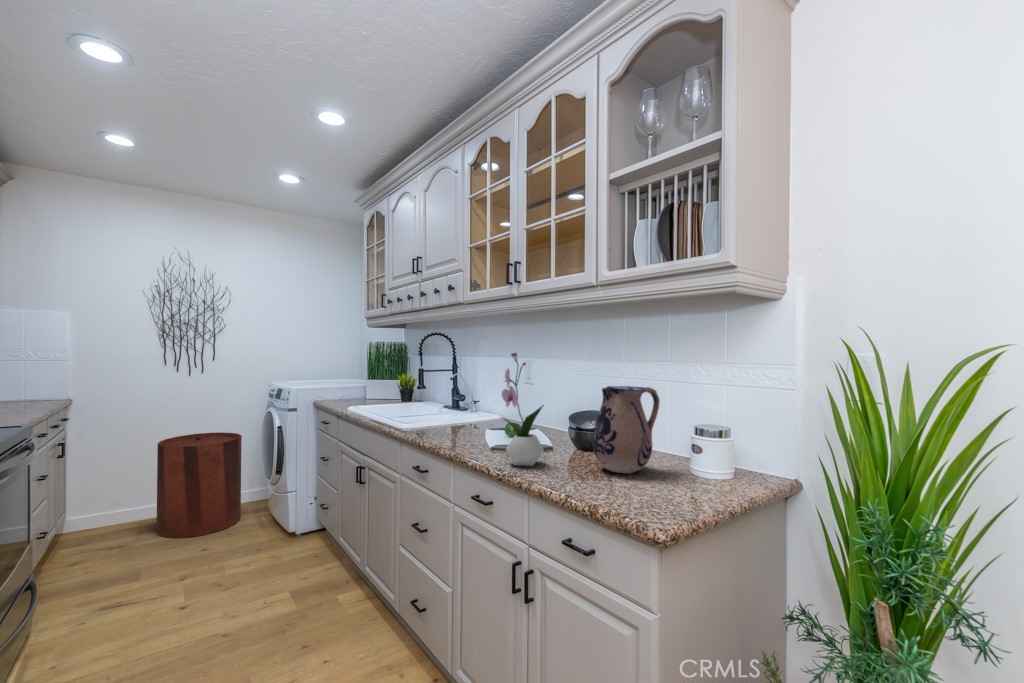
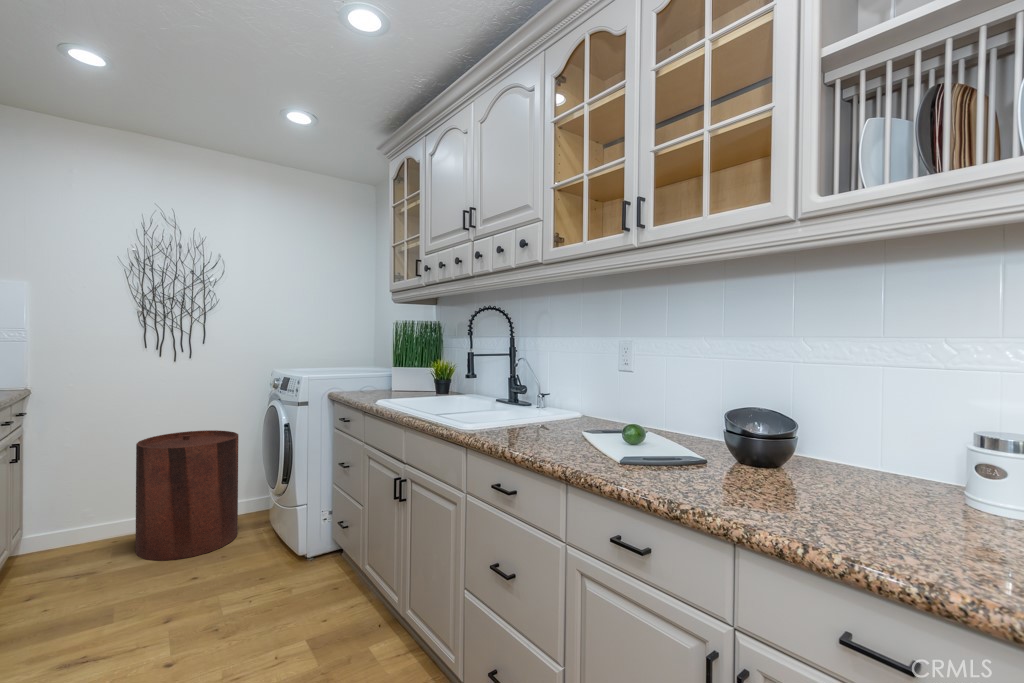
flower arrangement: present [502,353,544,466] -> none [657,320,735,495]
ceramic pitcher: present [593,386,660,474] -> none [808,371,920,510]

